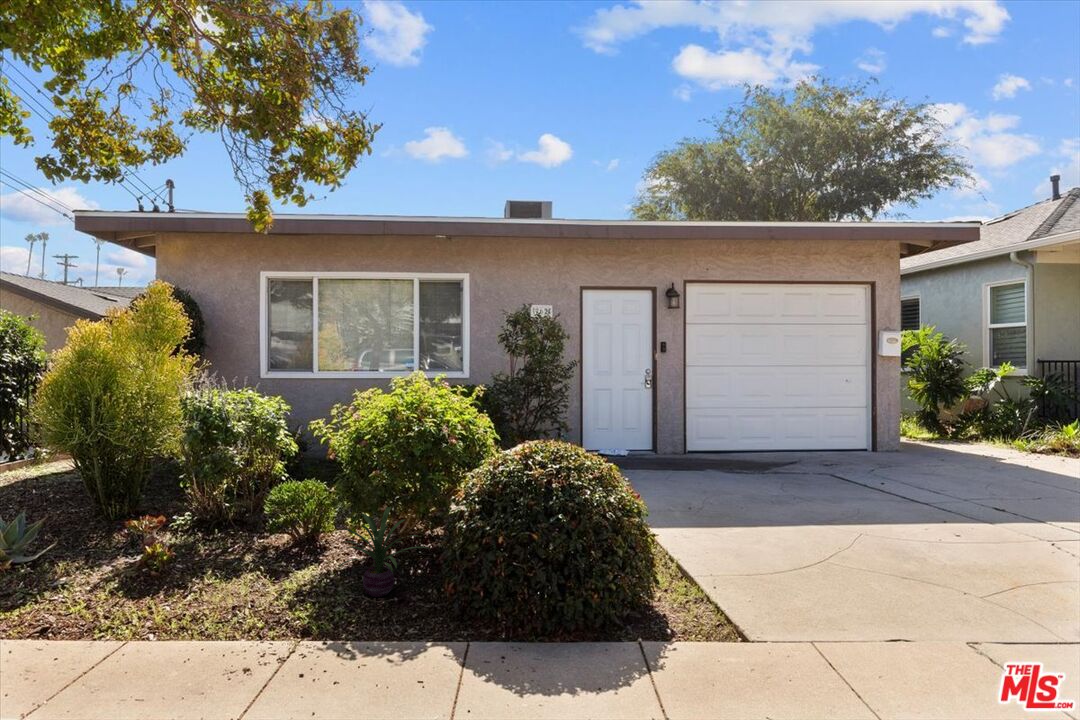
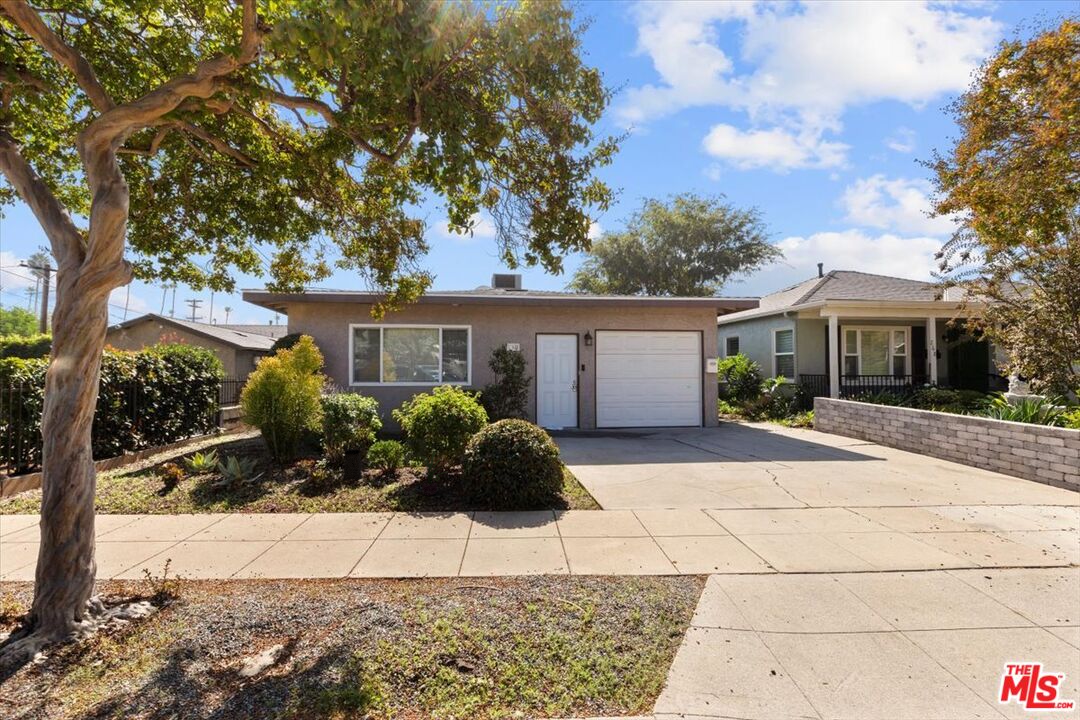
watering can: none [217,484,255,558] -> present [343,444,362,481]

